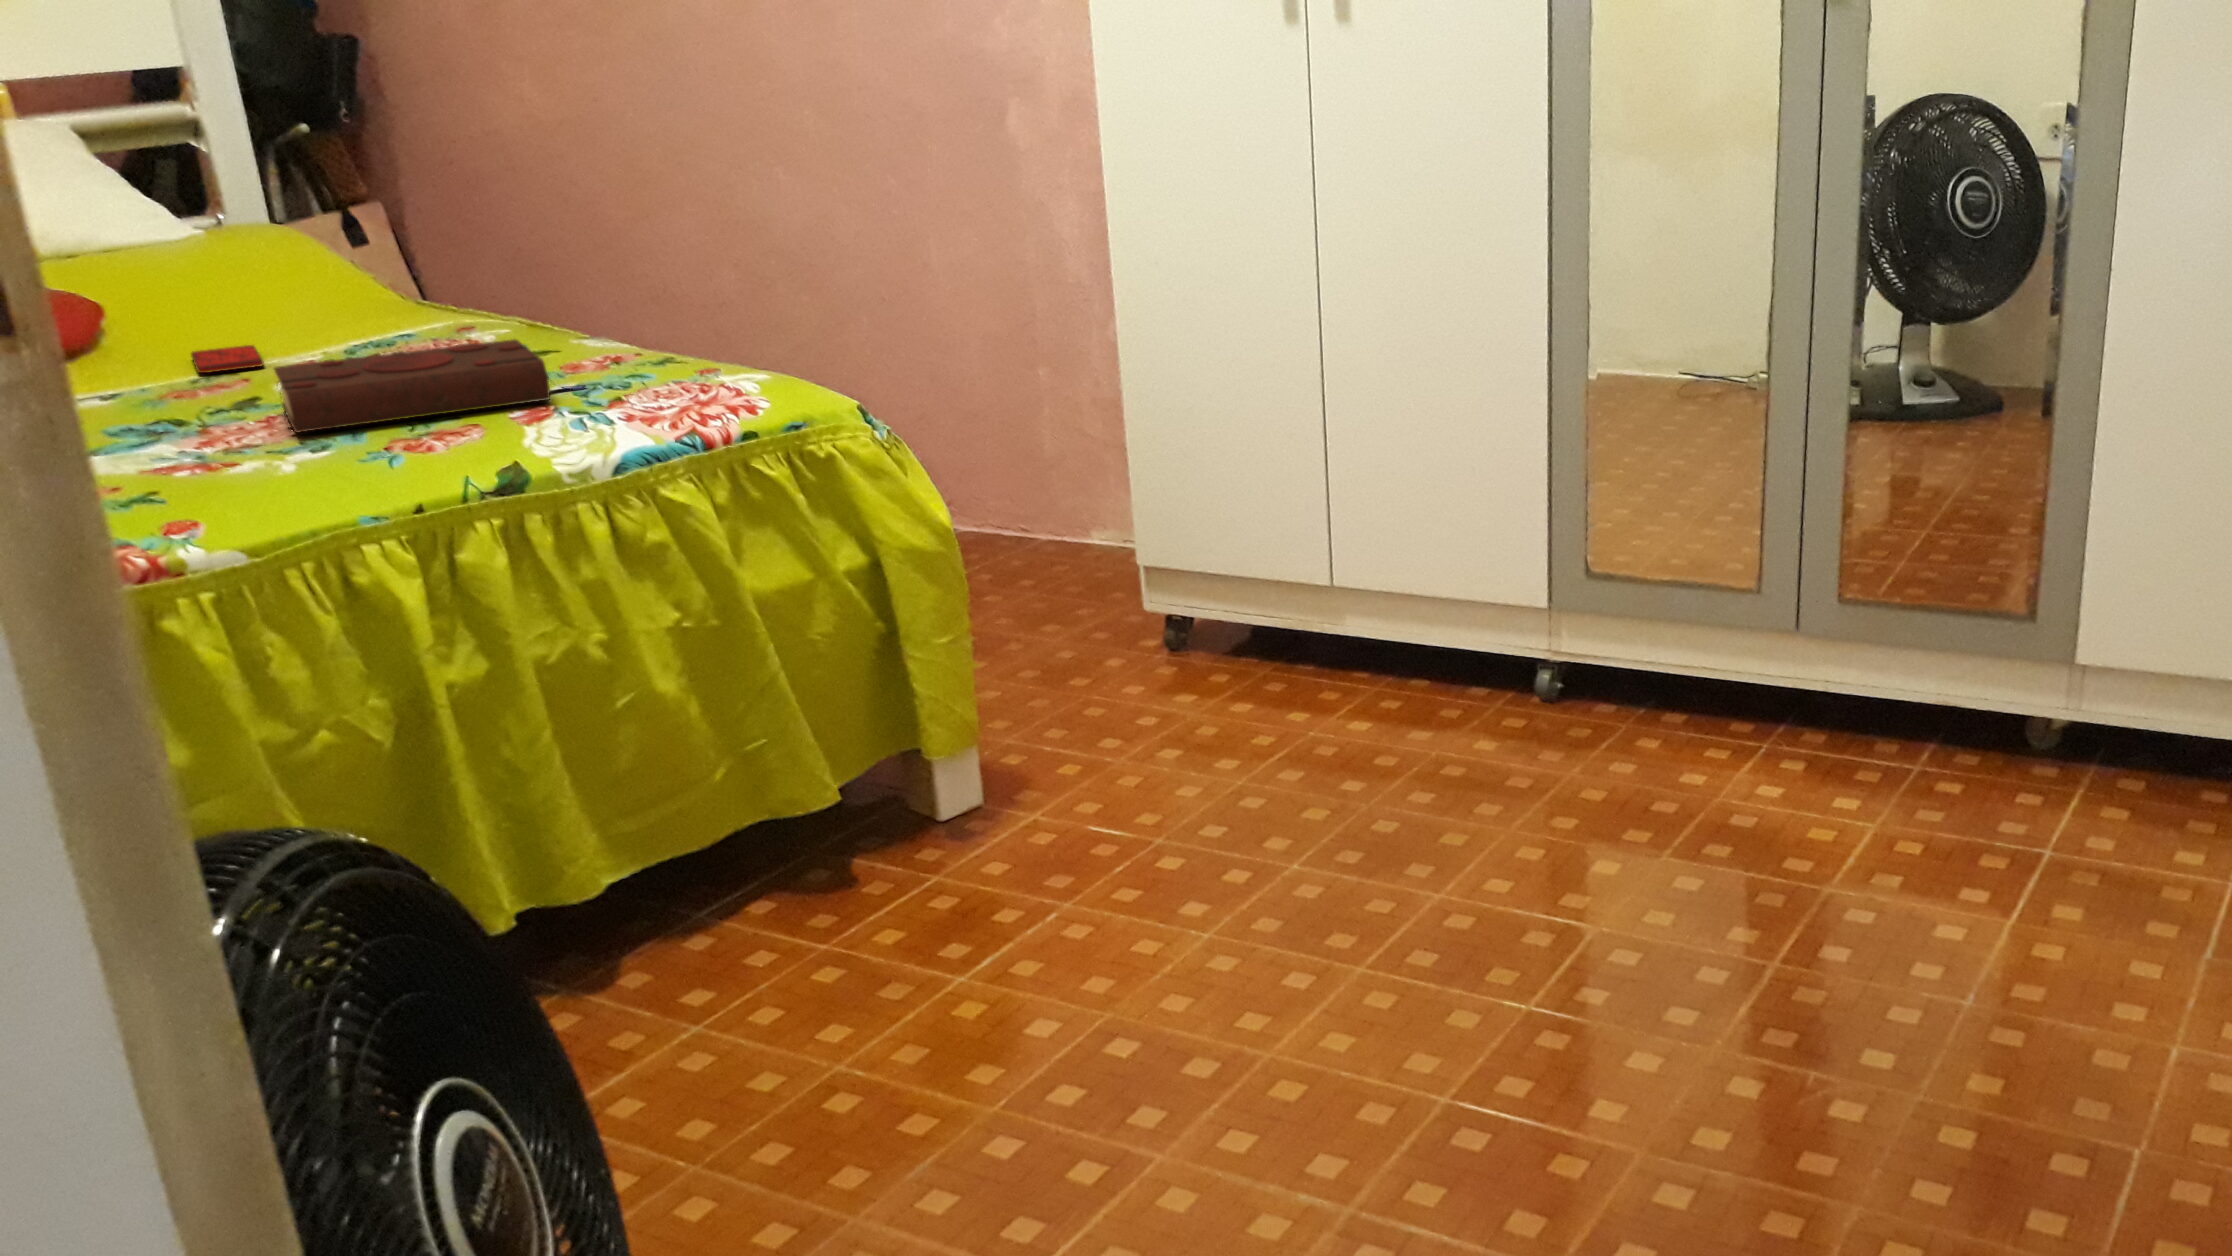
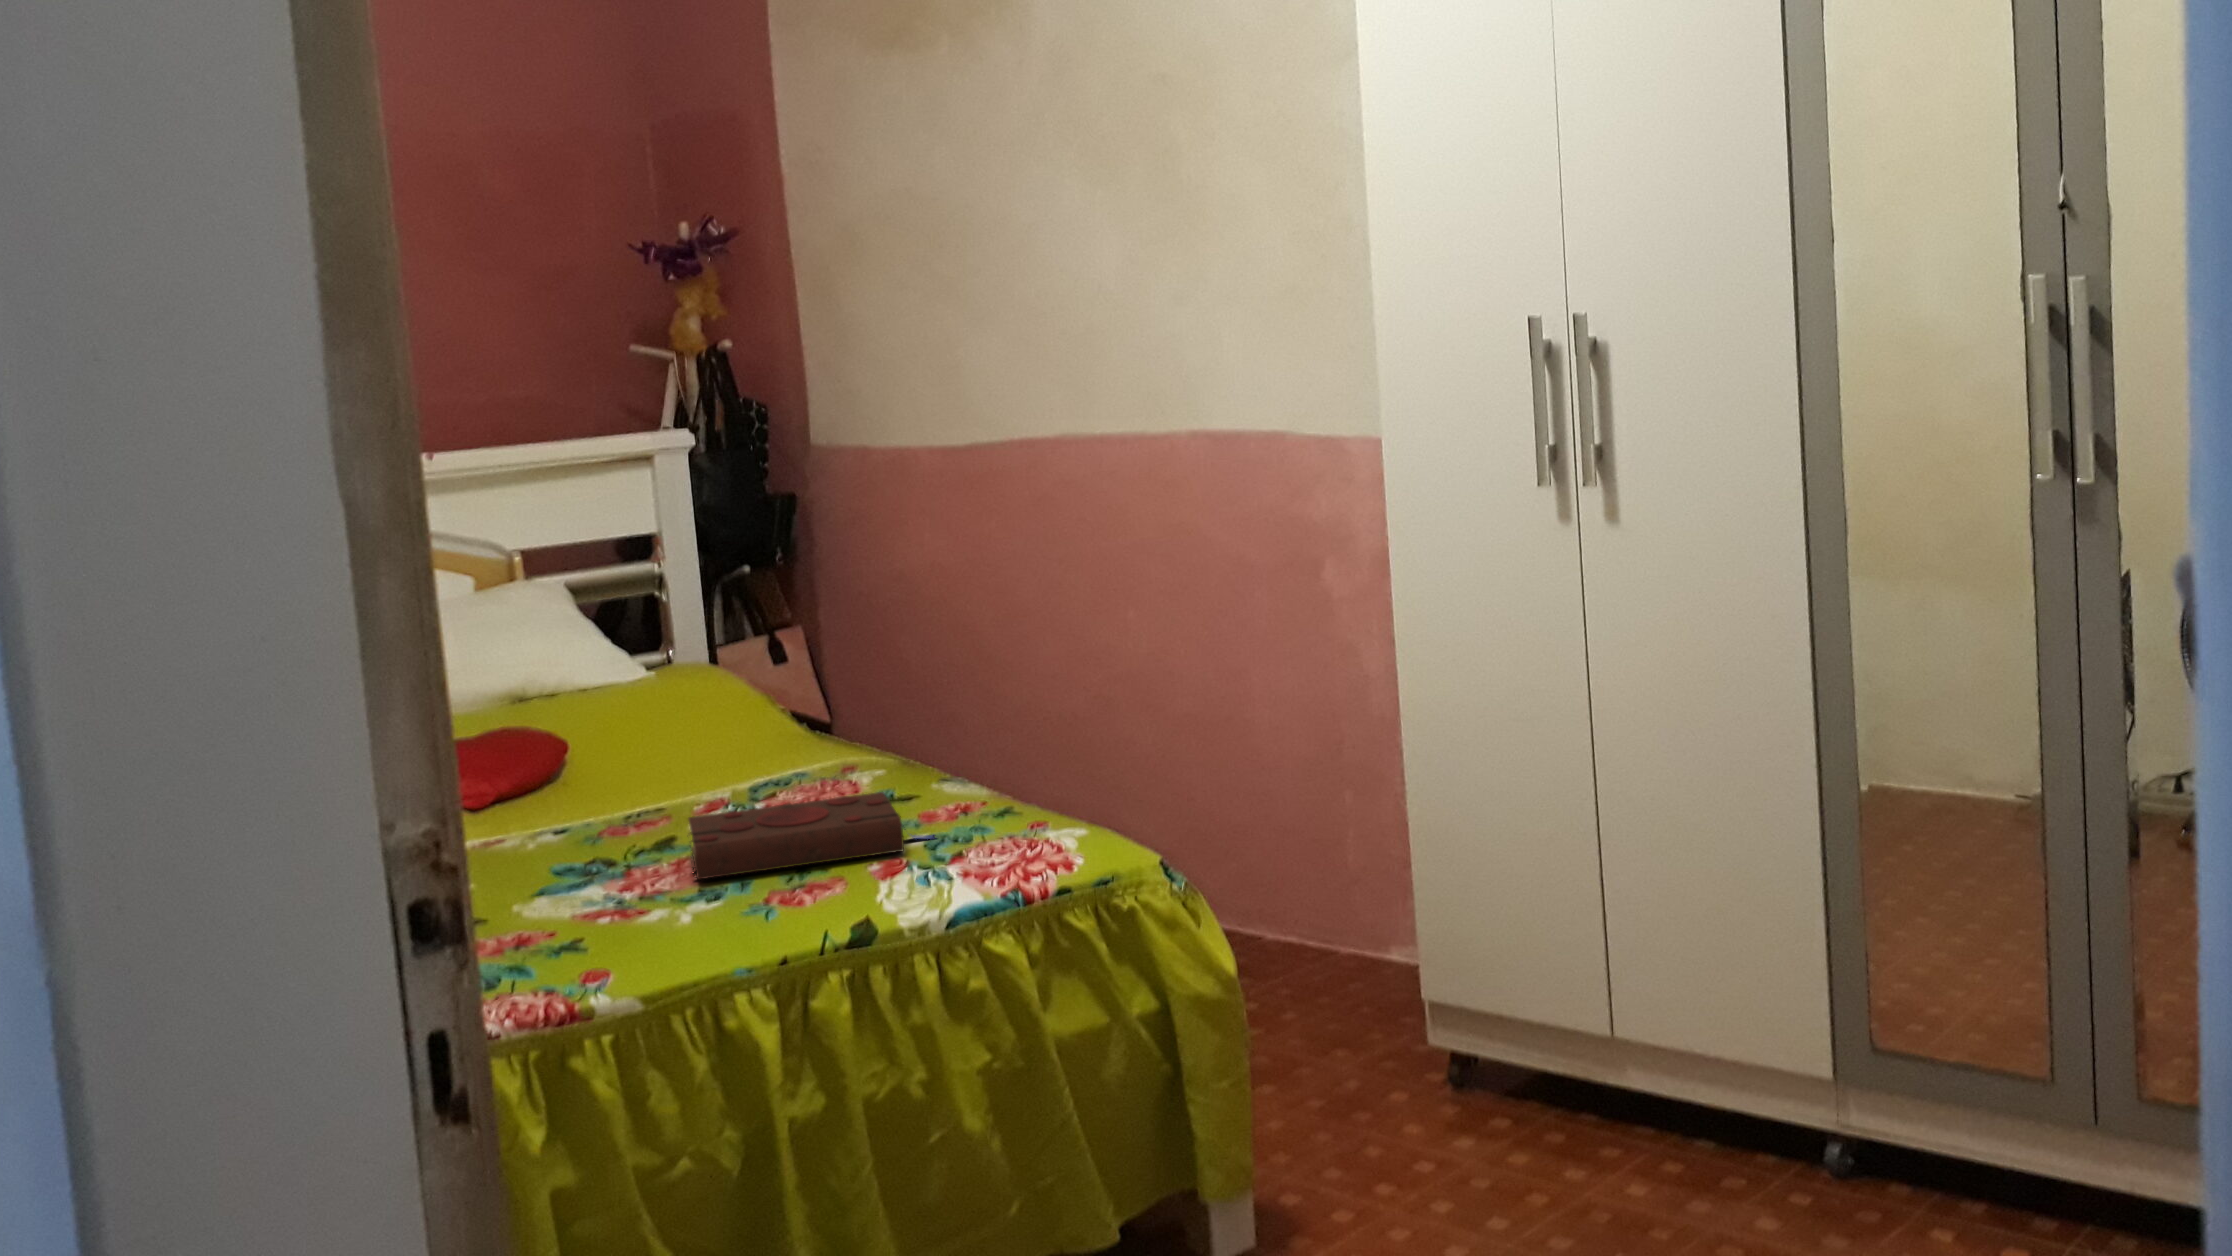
smartphone: present [191,345,264,373] -> none [630,781,685,810]

